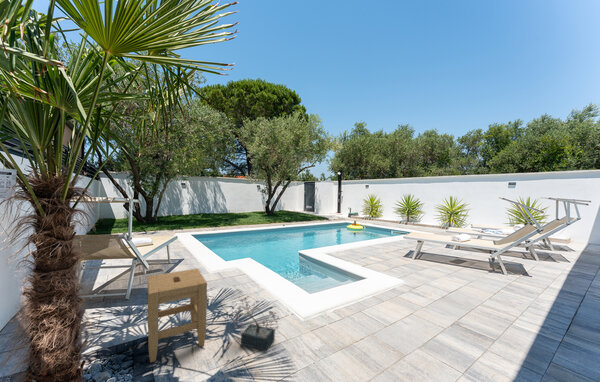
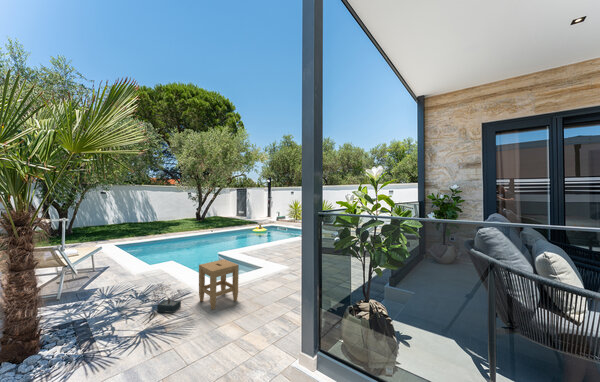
stool: present [148,269,207,362] -> present [199,259,239,310]

